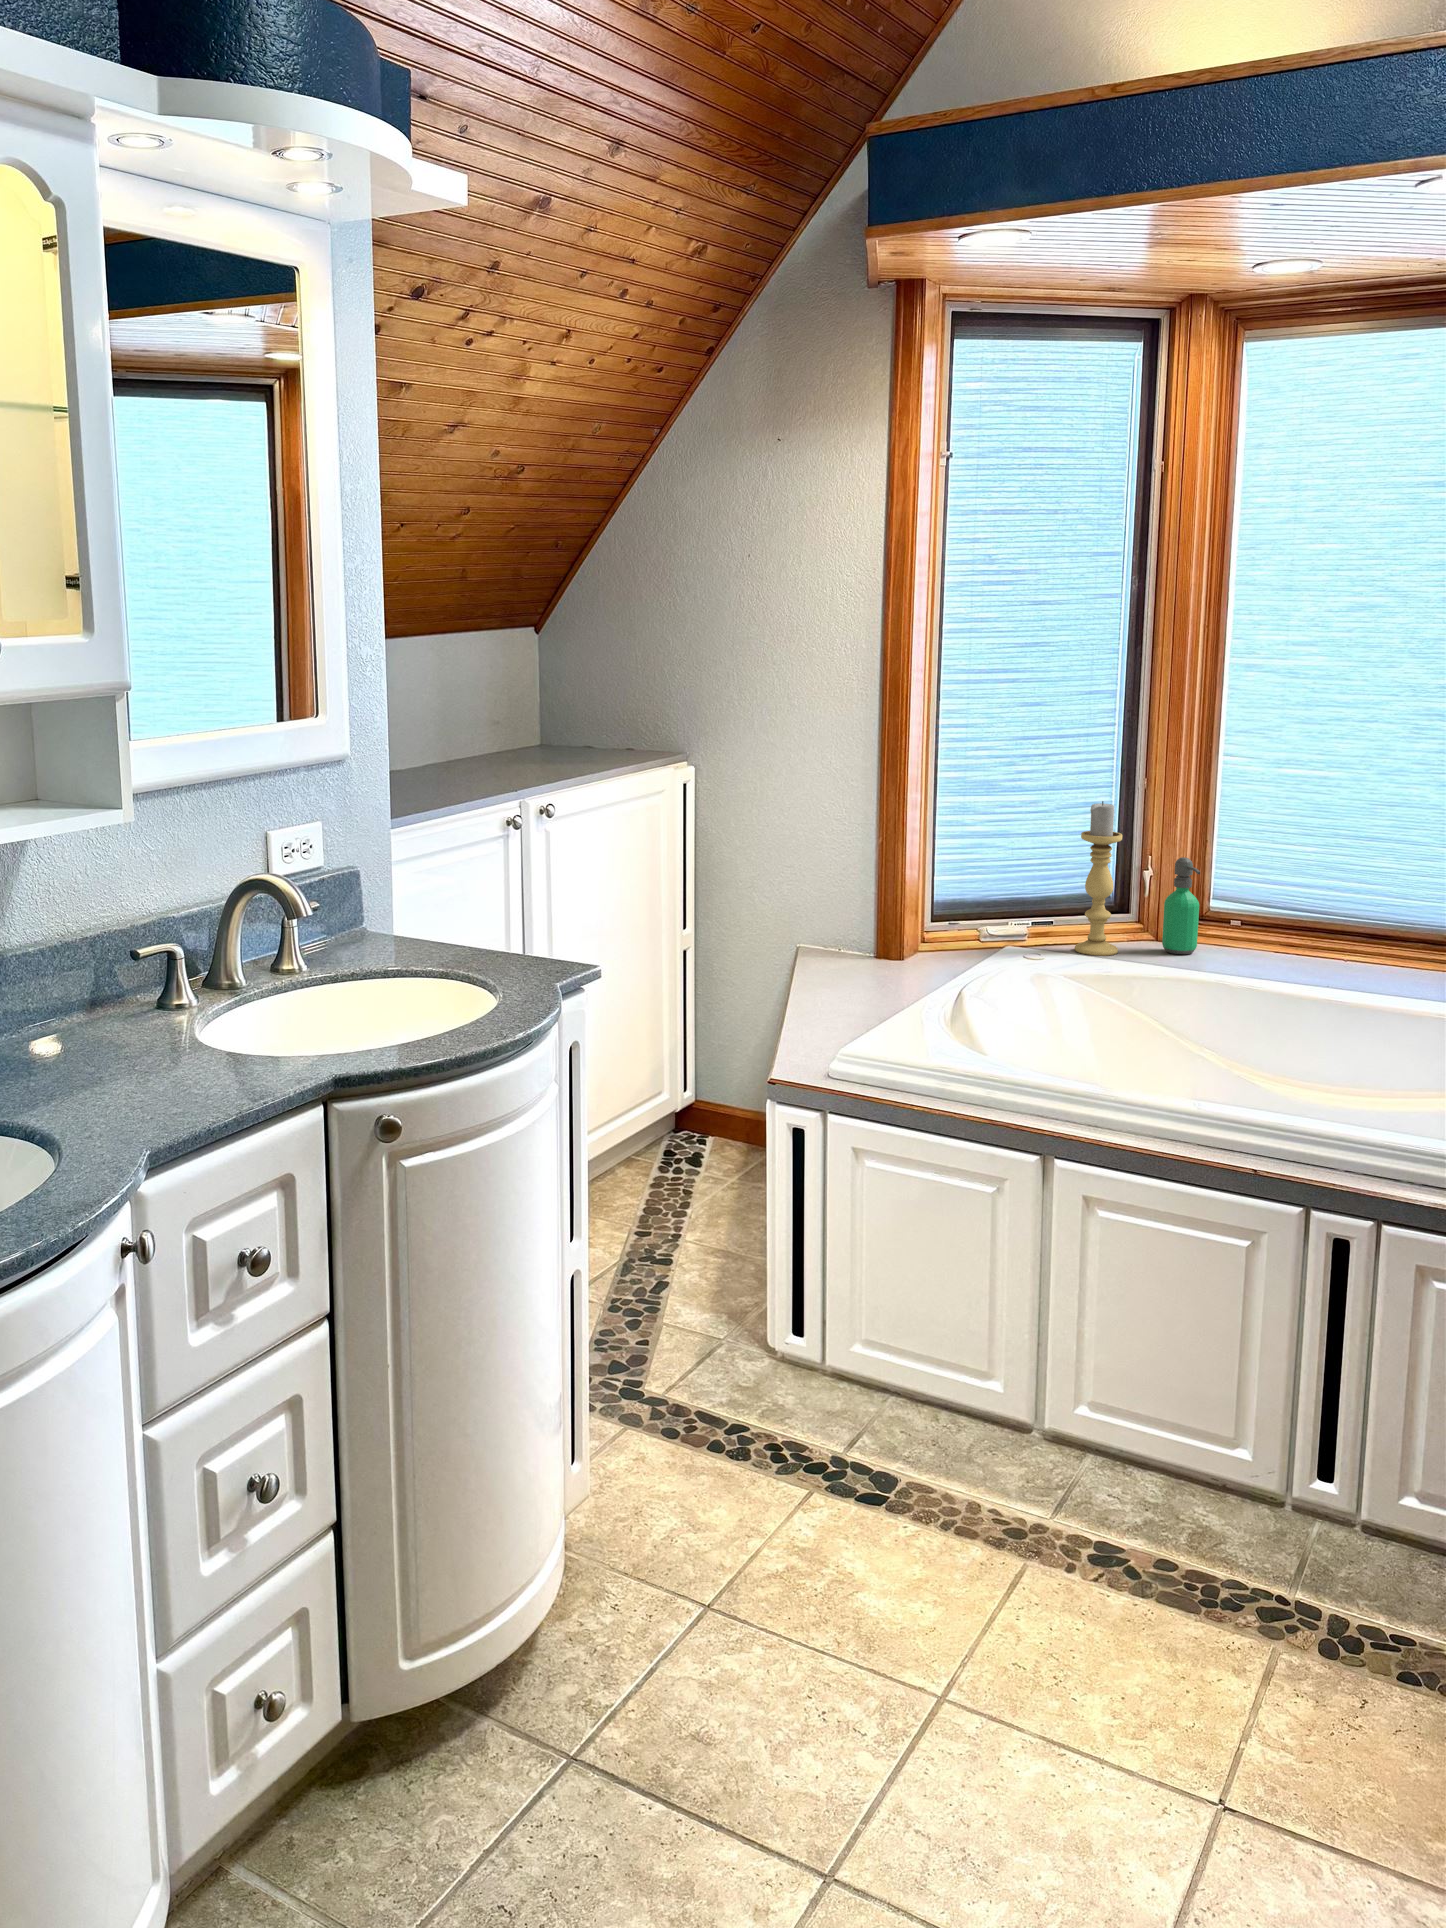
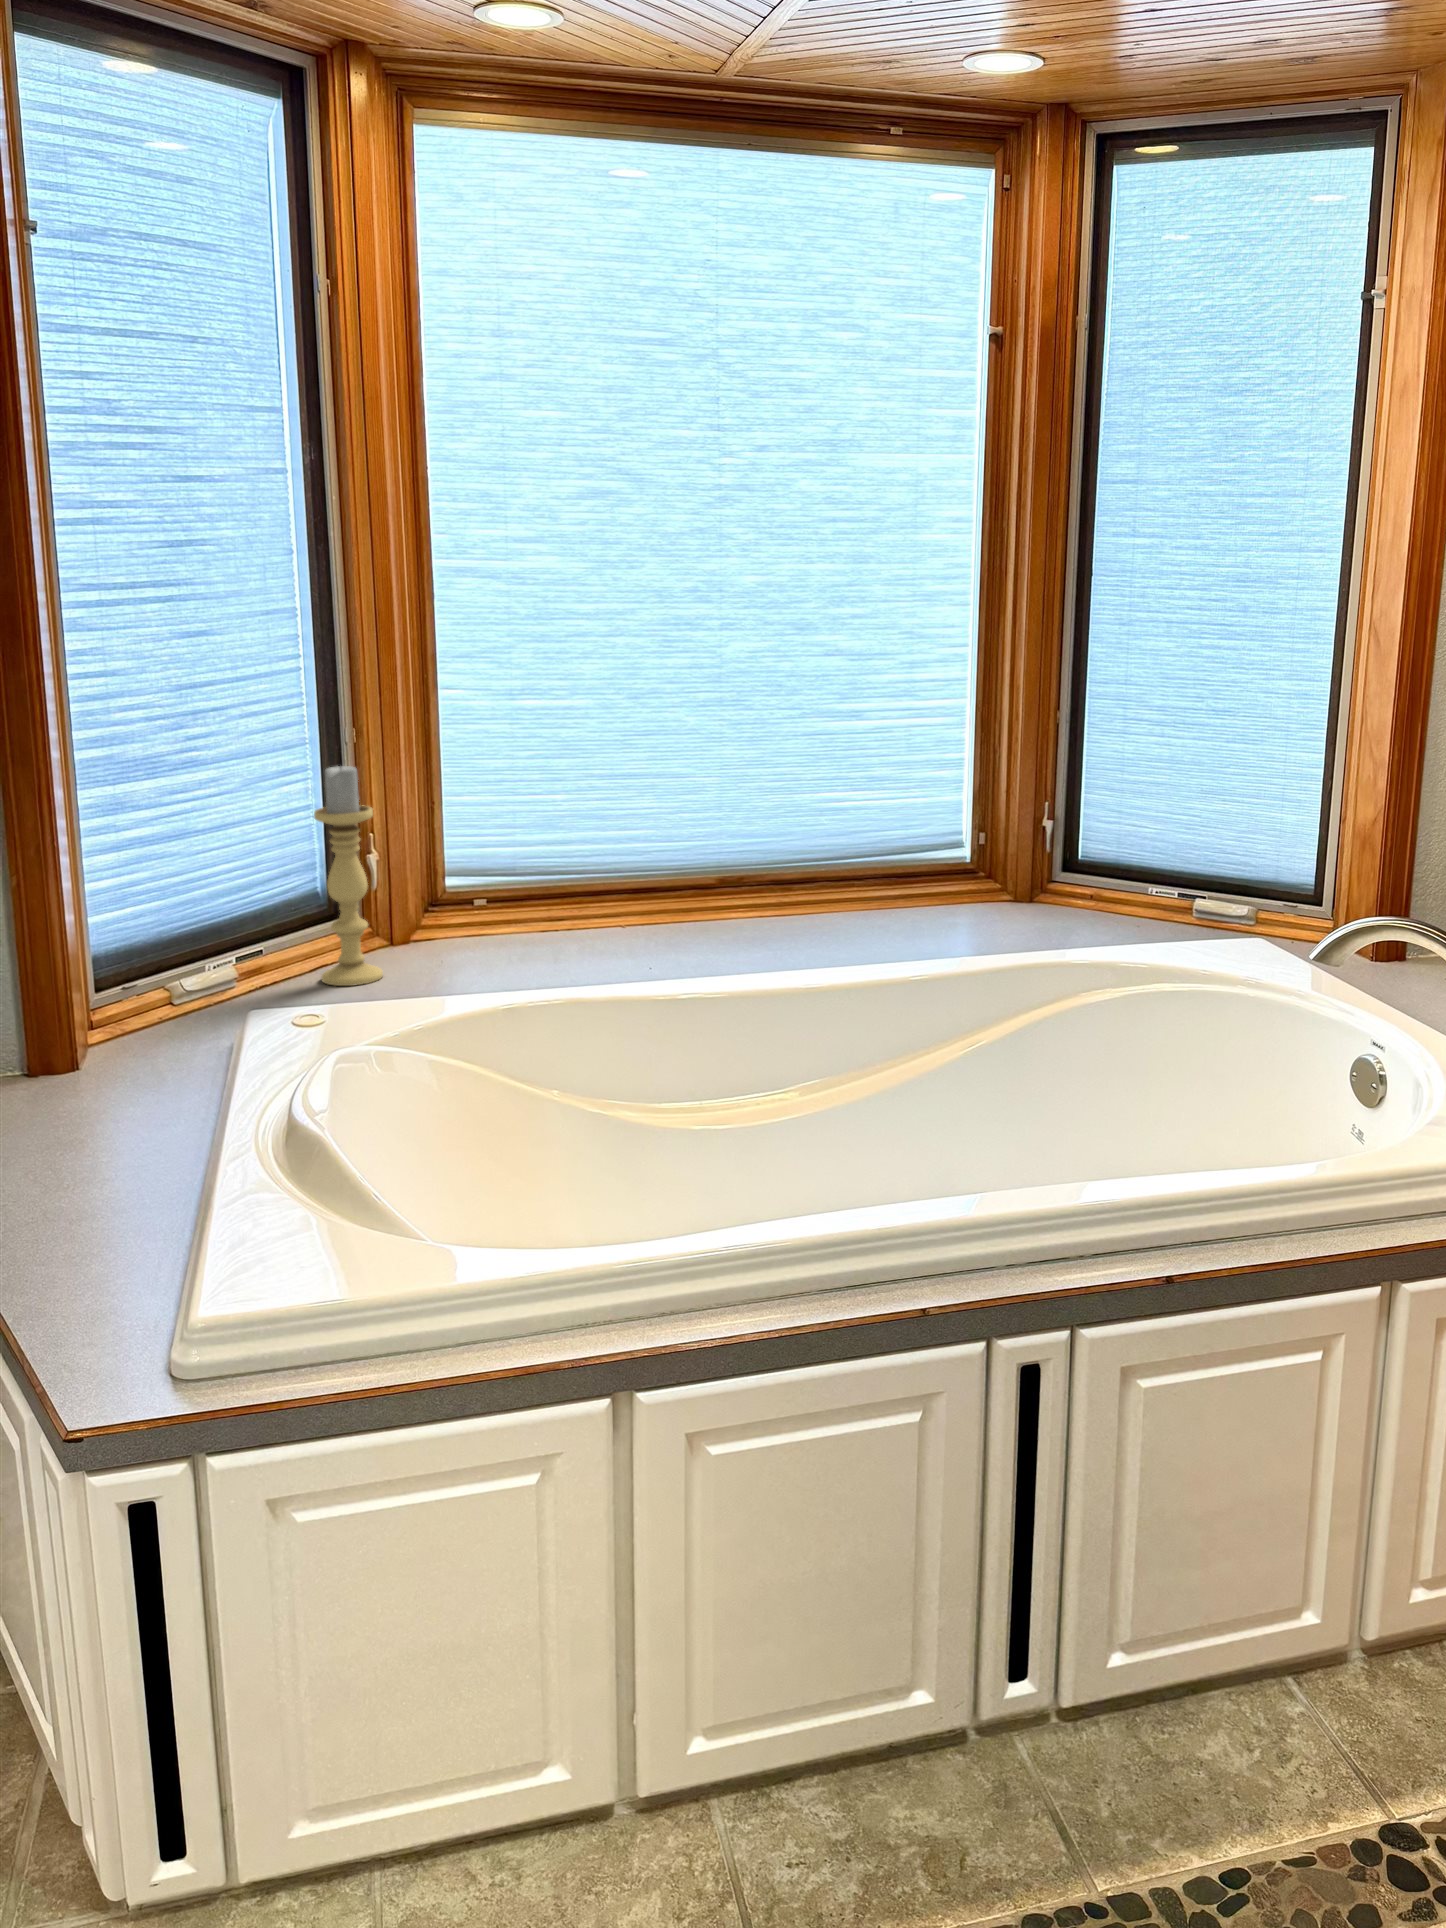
soap dispenser: present [1162,857,1200,954] -> none [420,826,472,958]

